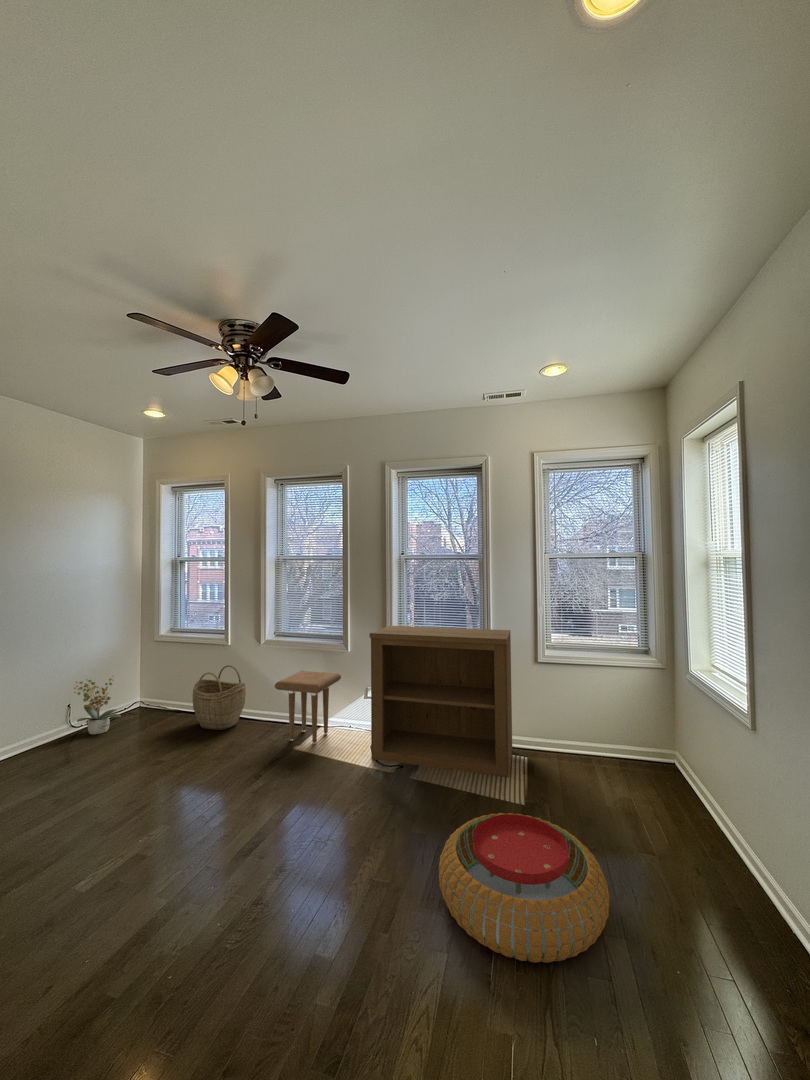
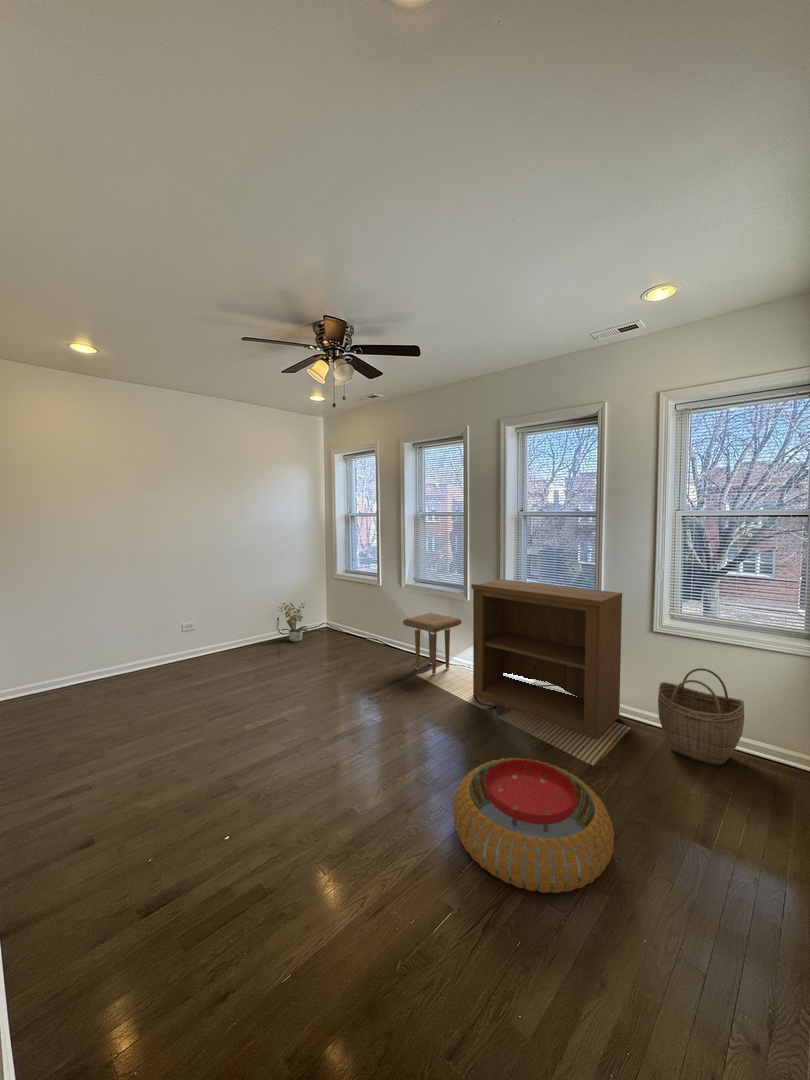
woven basket: present [192,665,246,730] -> present [658,668,744,765]

